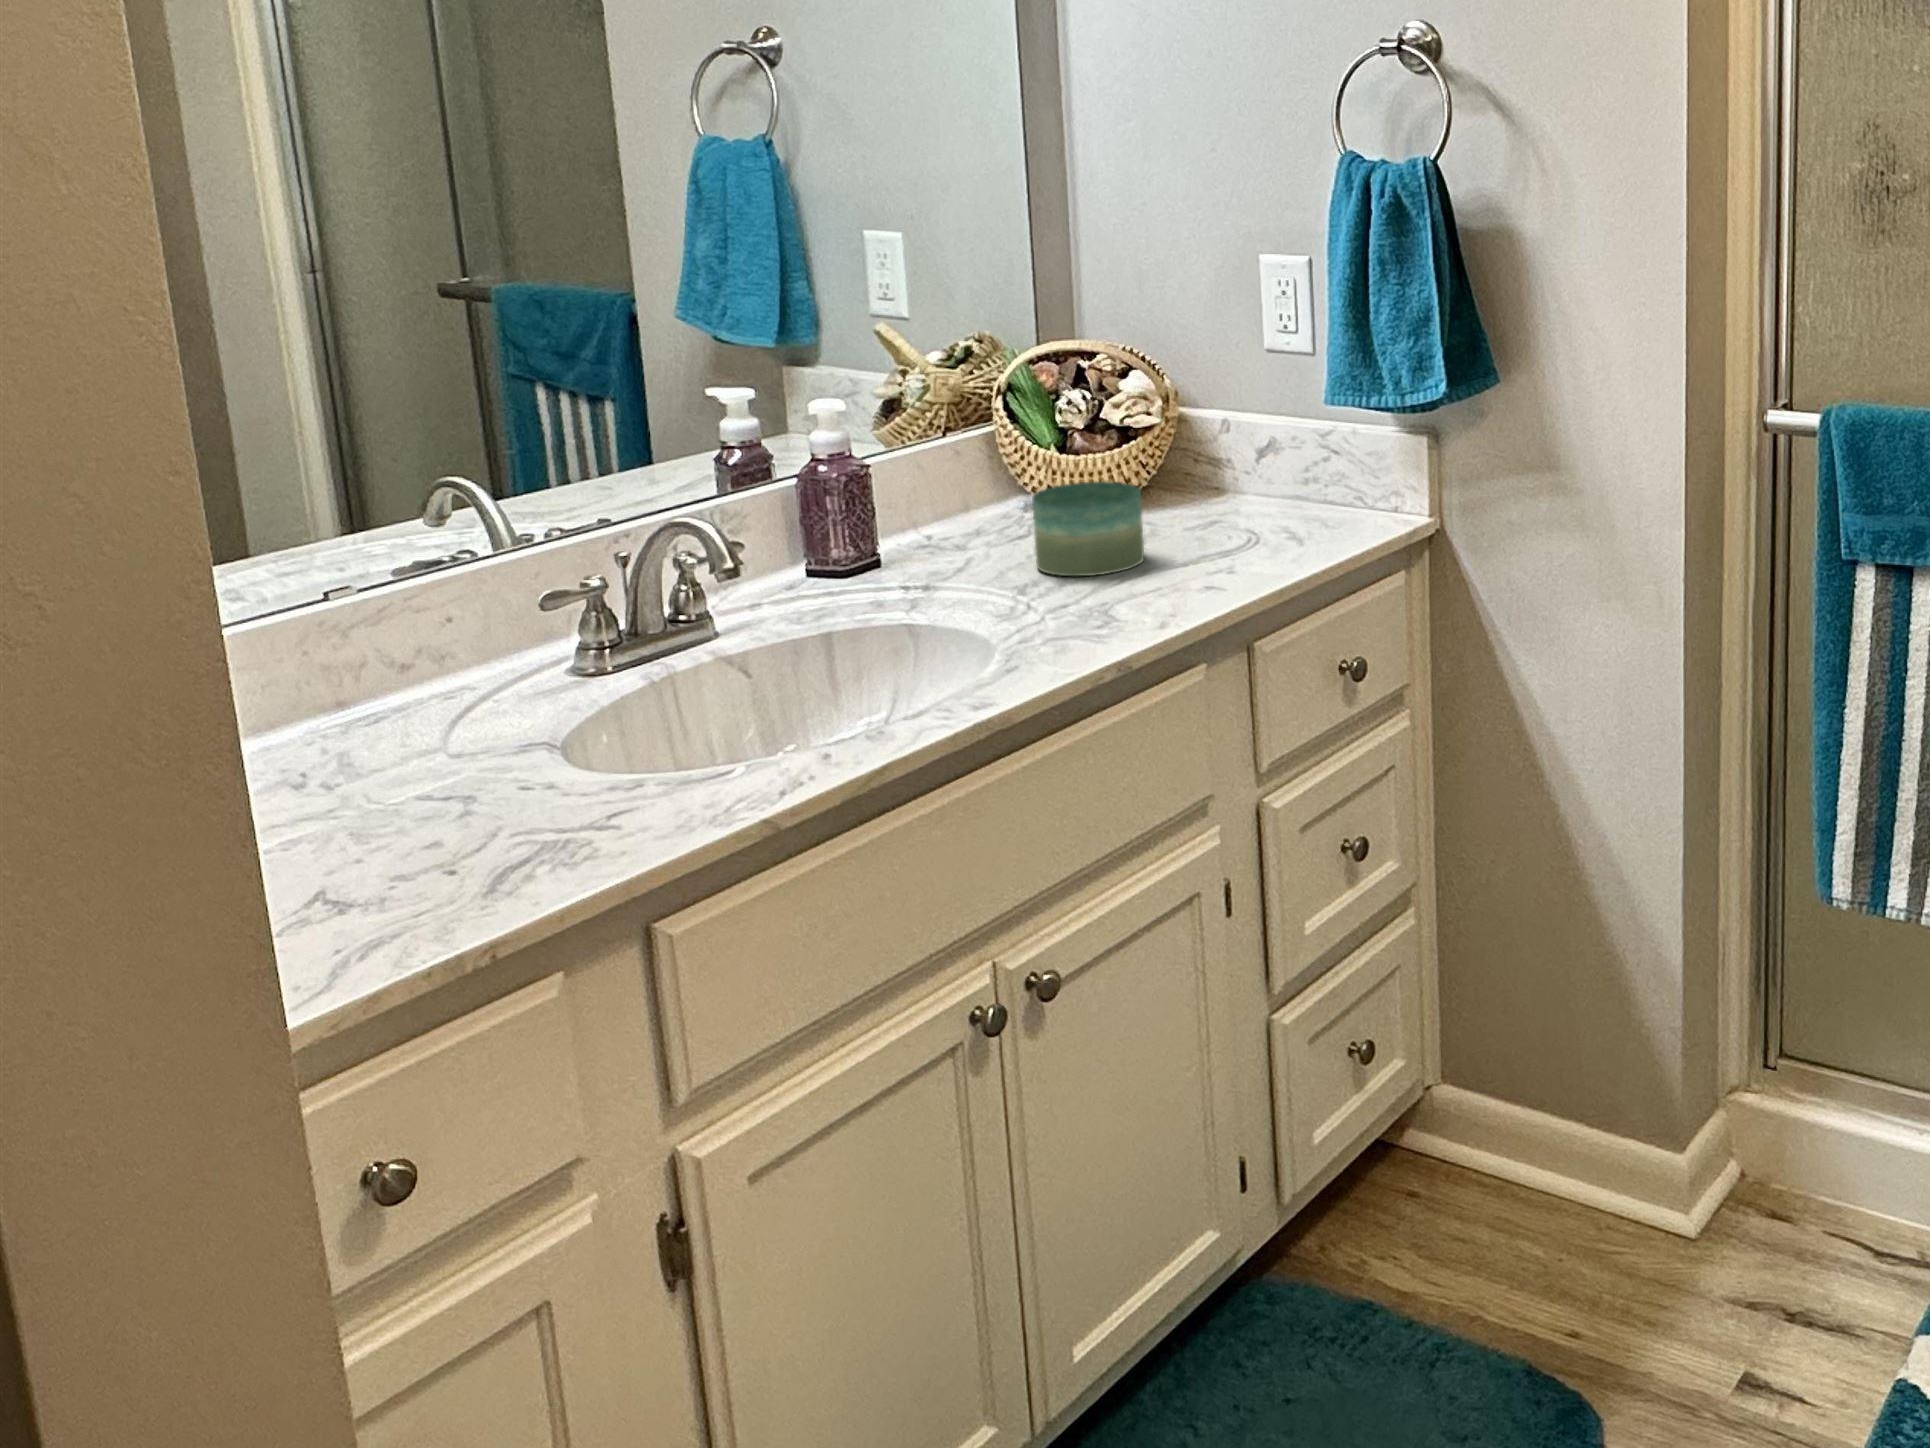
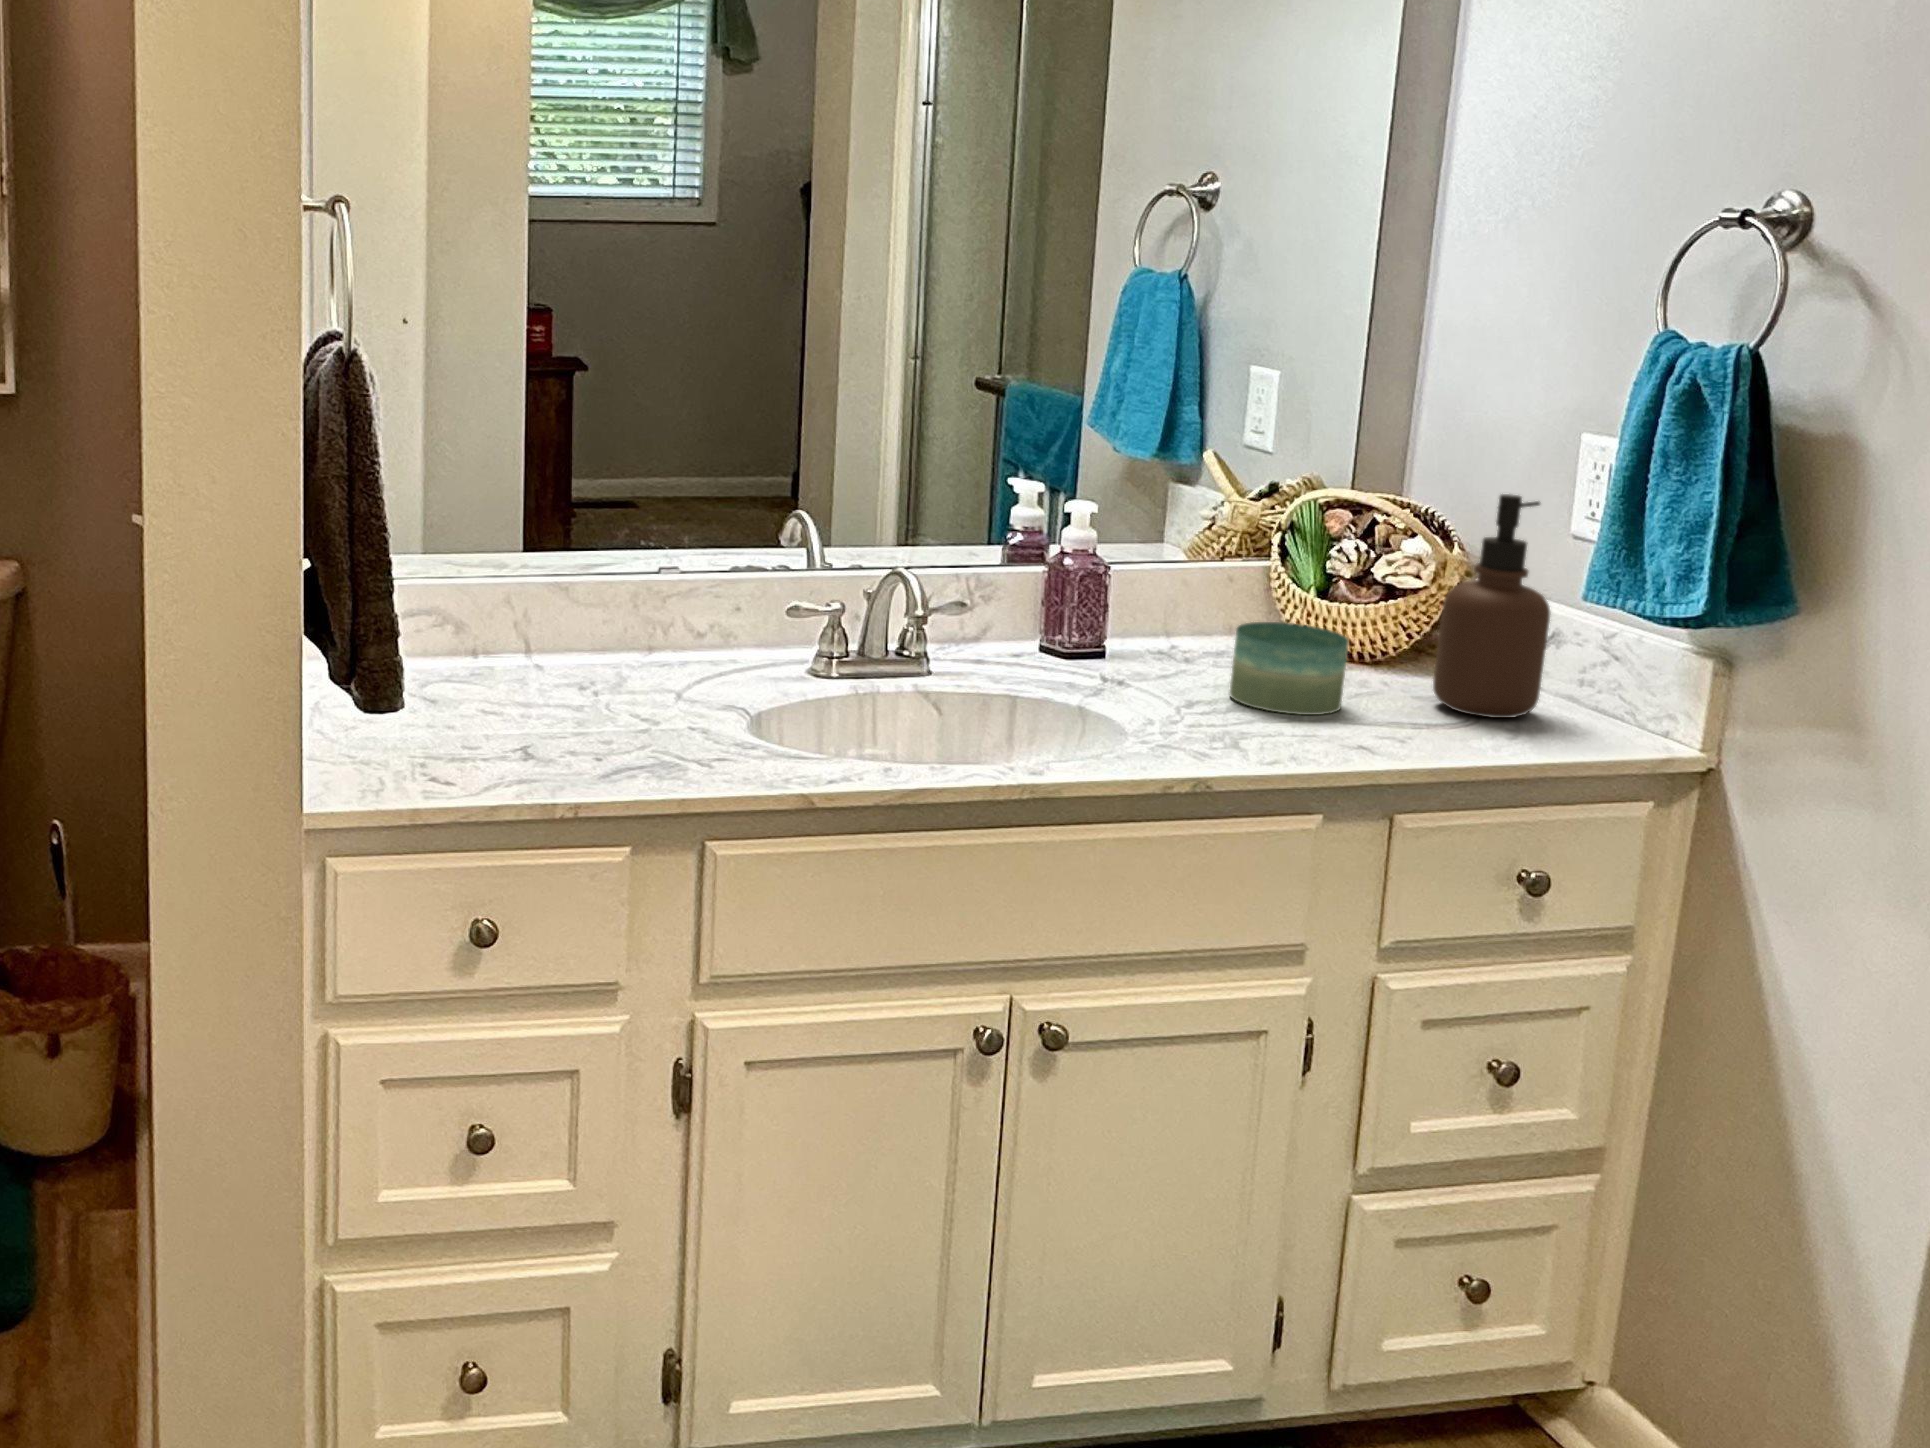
soap dispenser: none [1198,320,1292,532] -> present [1433,494,1550,718]

